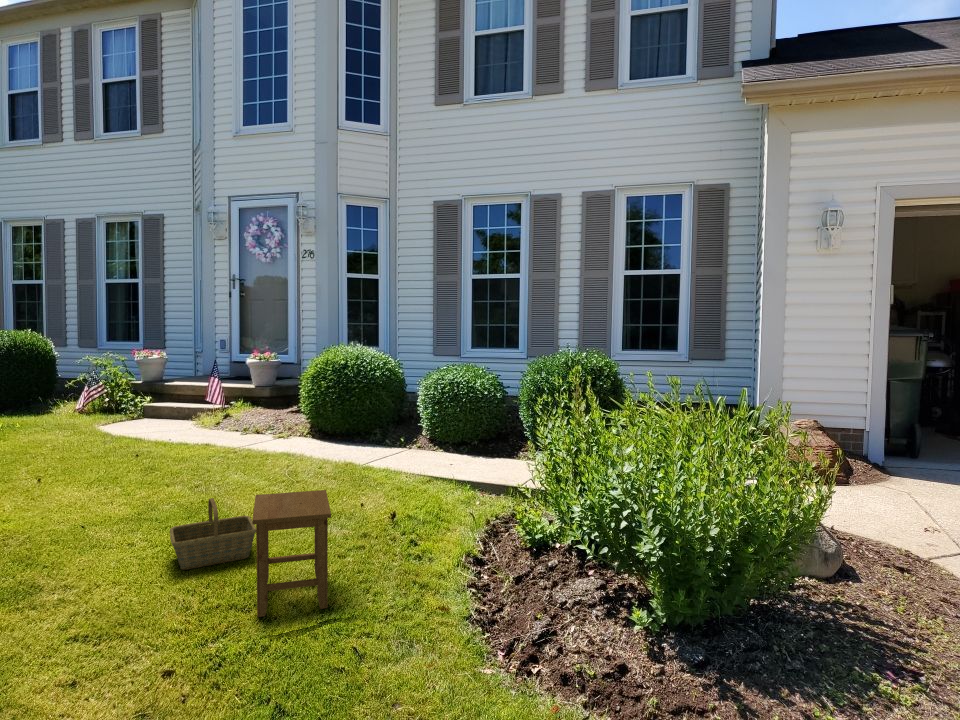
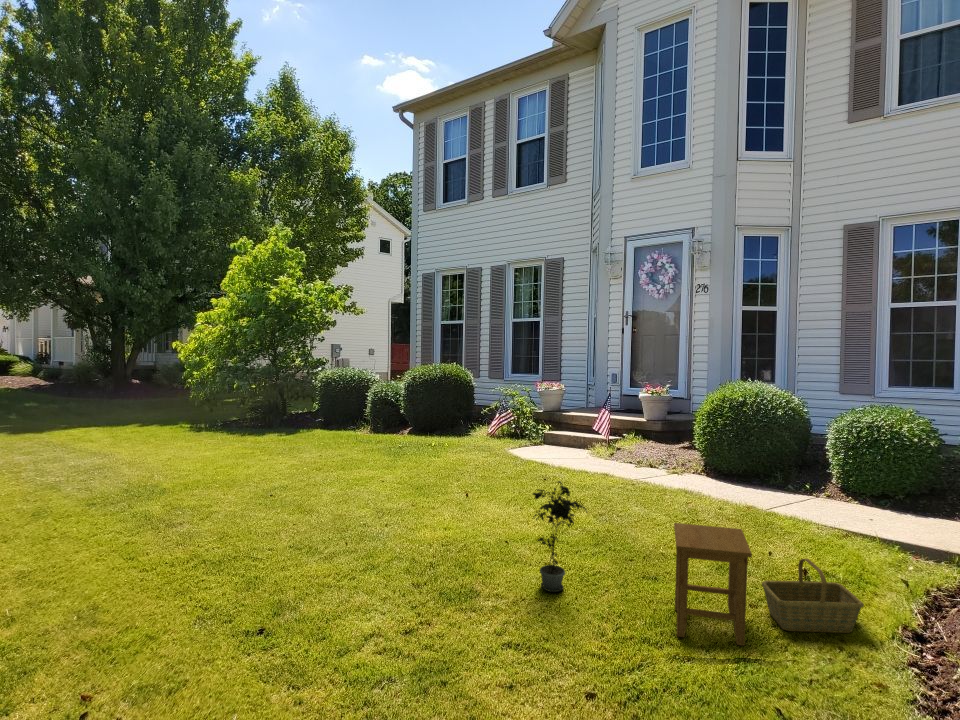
potted plant: none [73,467,149,603] -> present [533,481,587,592]
basket: present [170,498,256,570] -> present [762,559,864,633]

